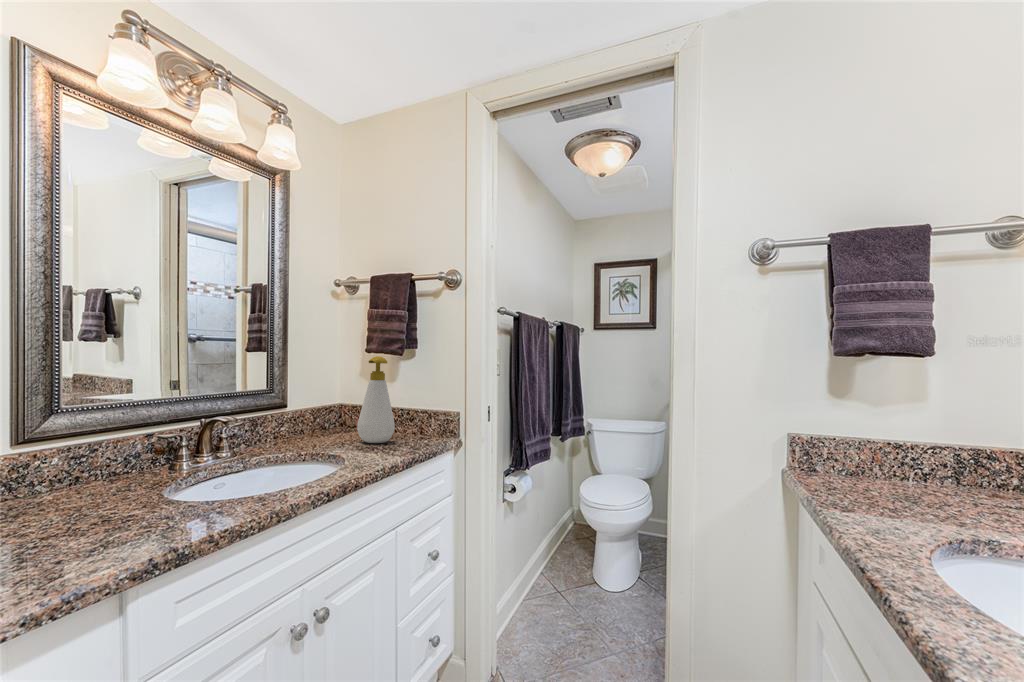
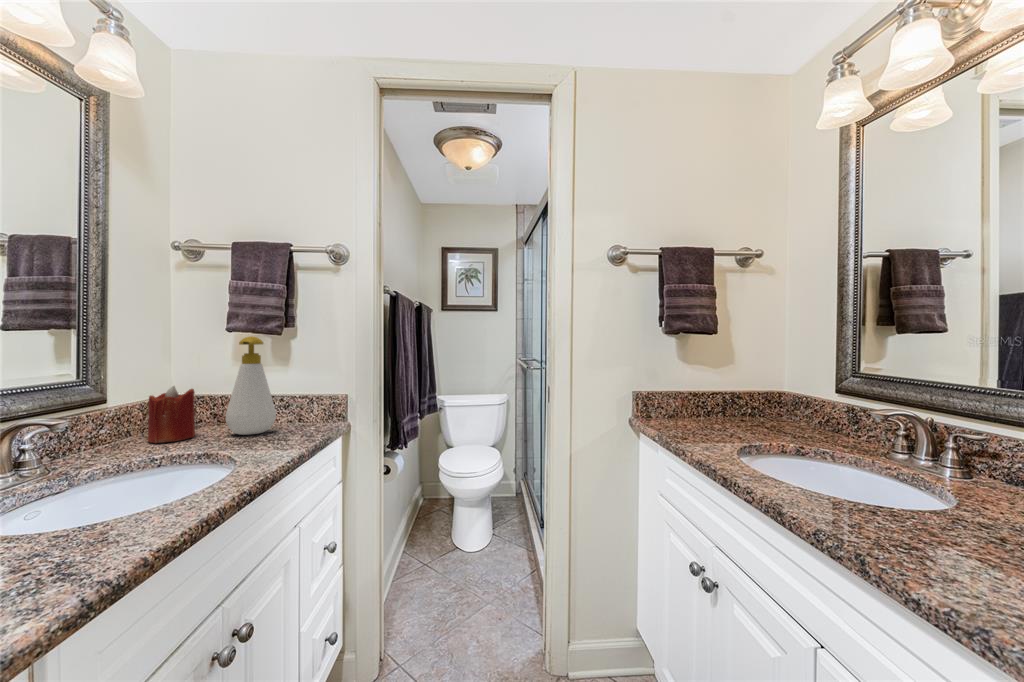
candle: none [307,396,340,442] -> present [148,386,195,443]

